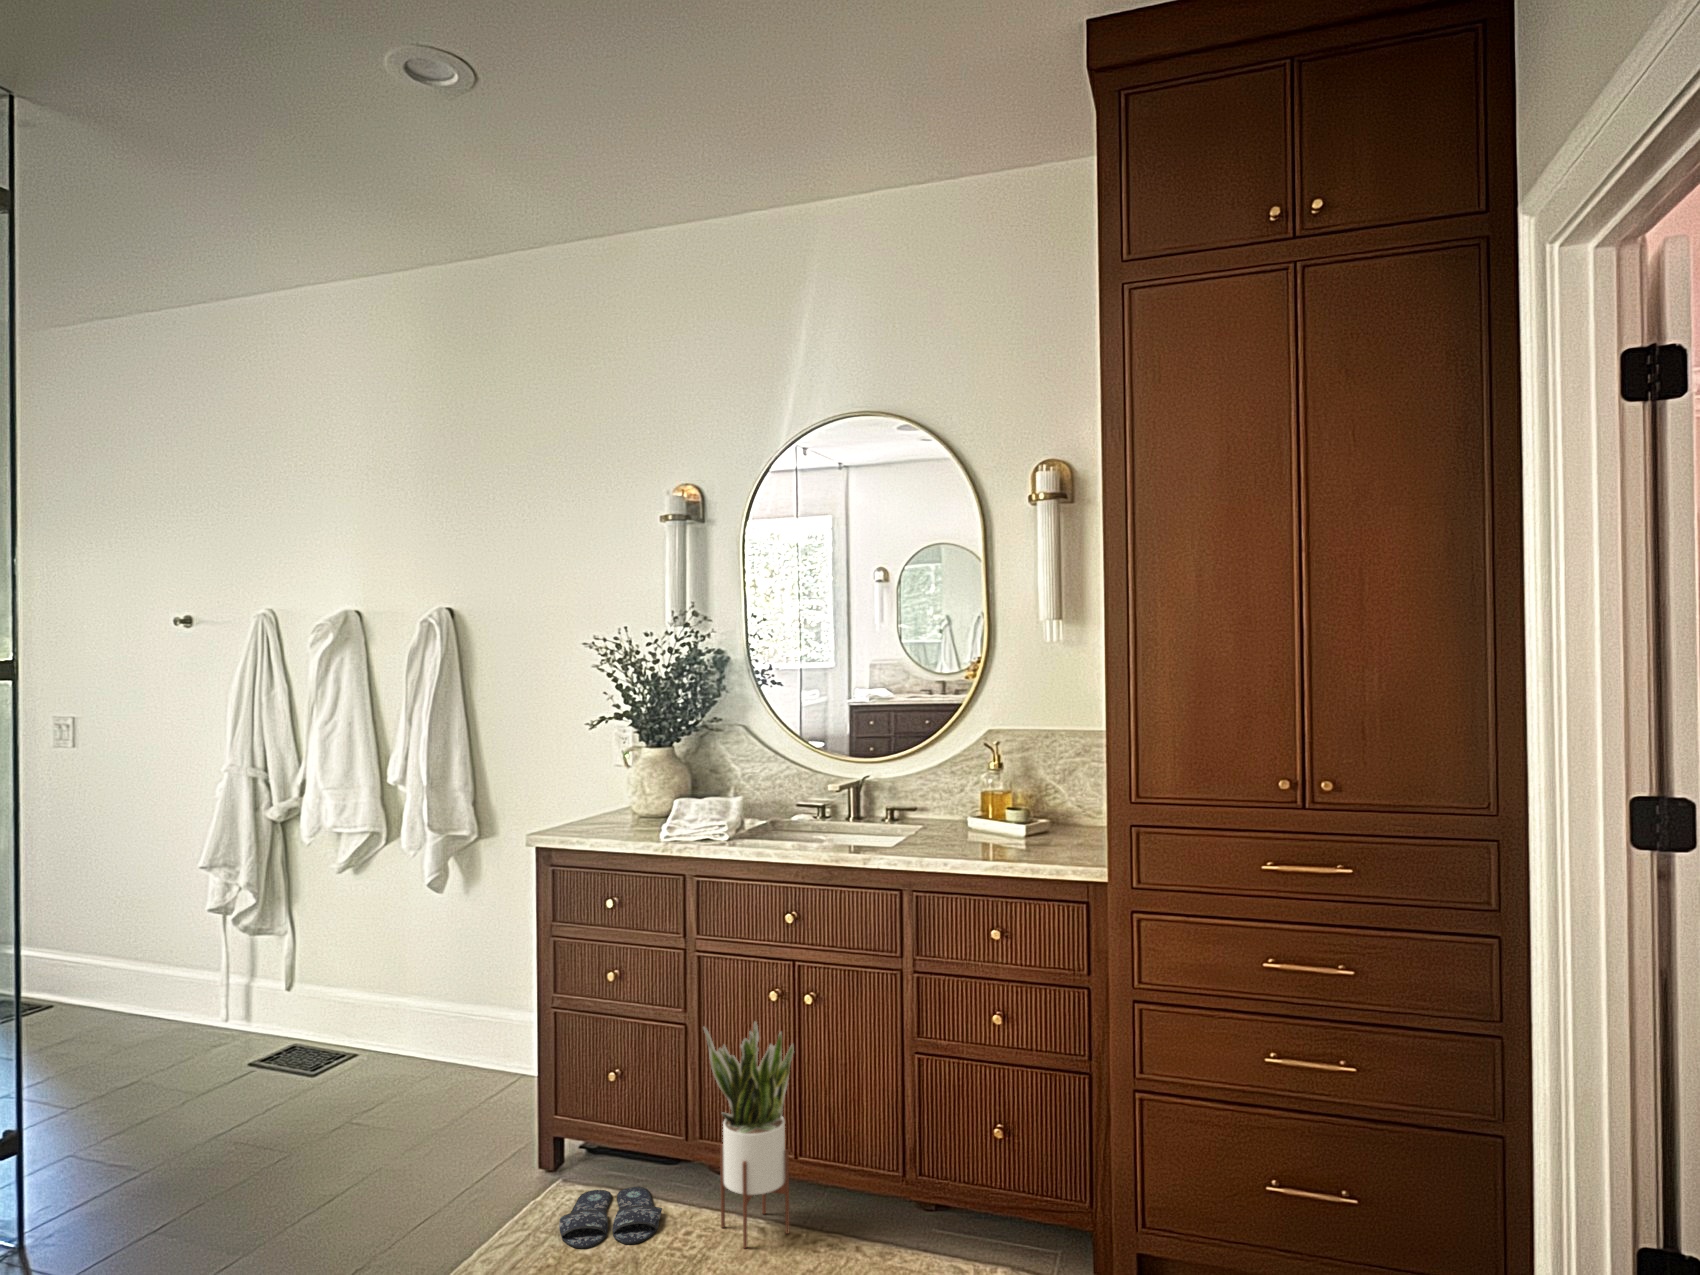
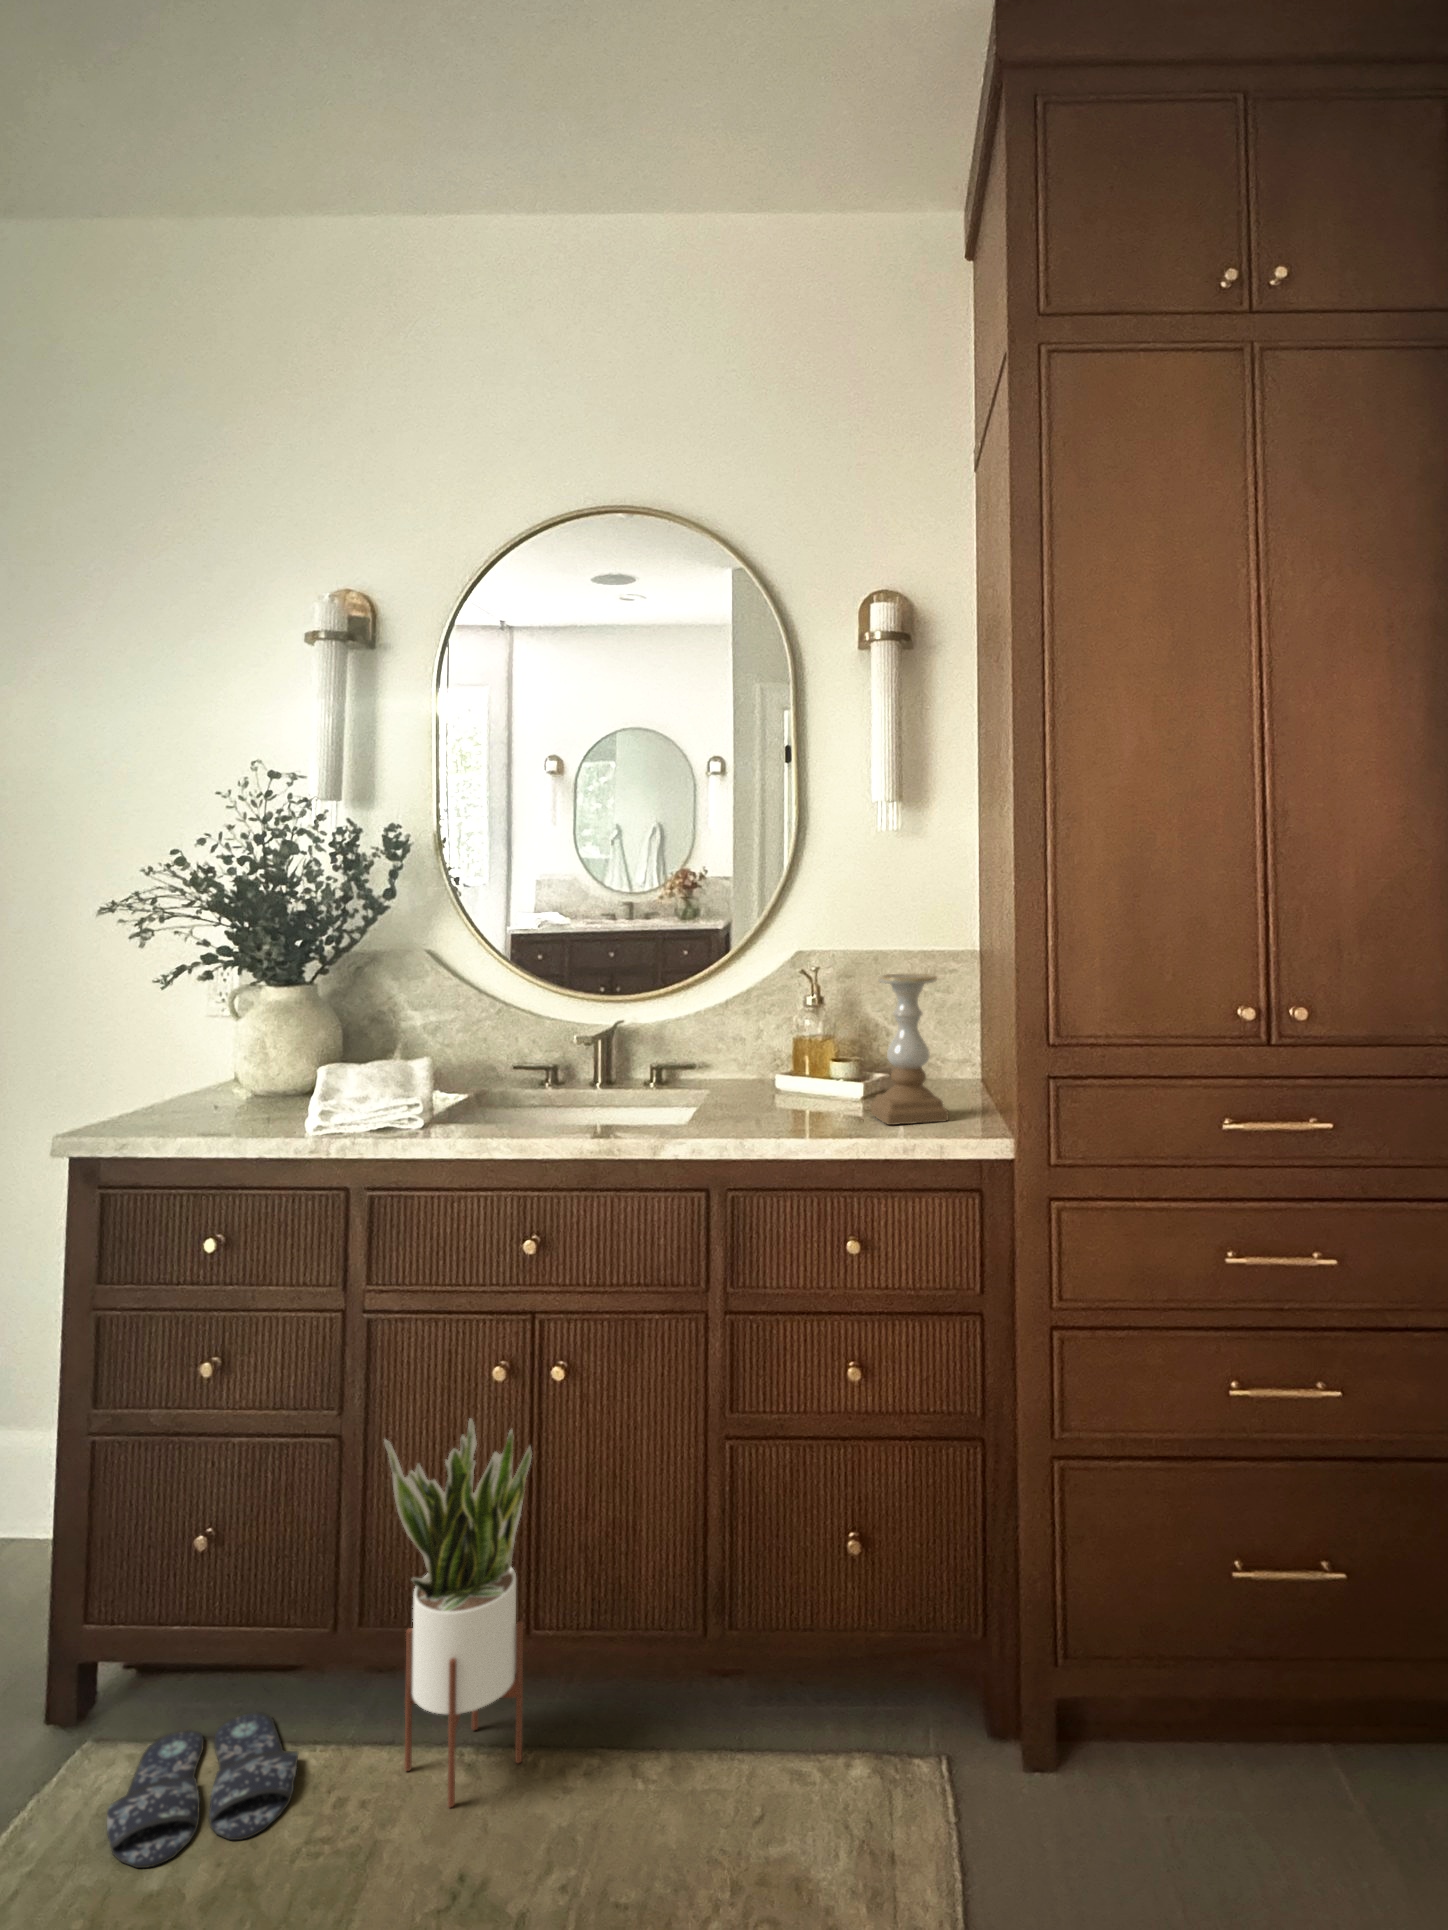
candle holder: none [1022,749,1072,853] -> present [871,974,948,1125]

